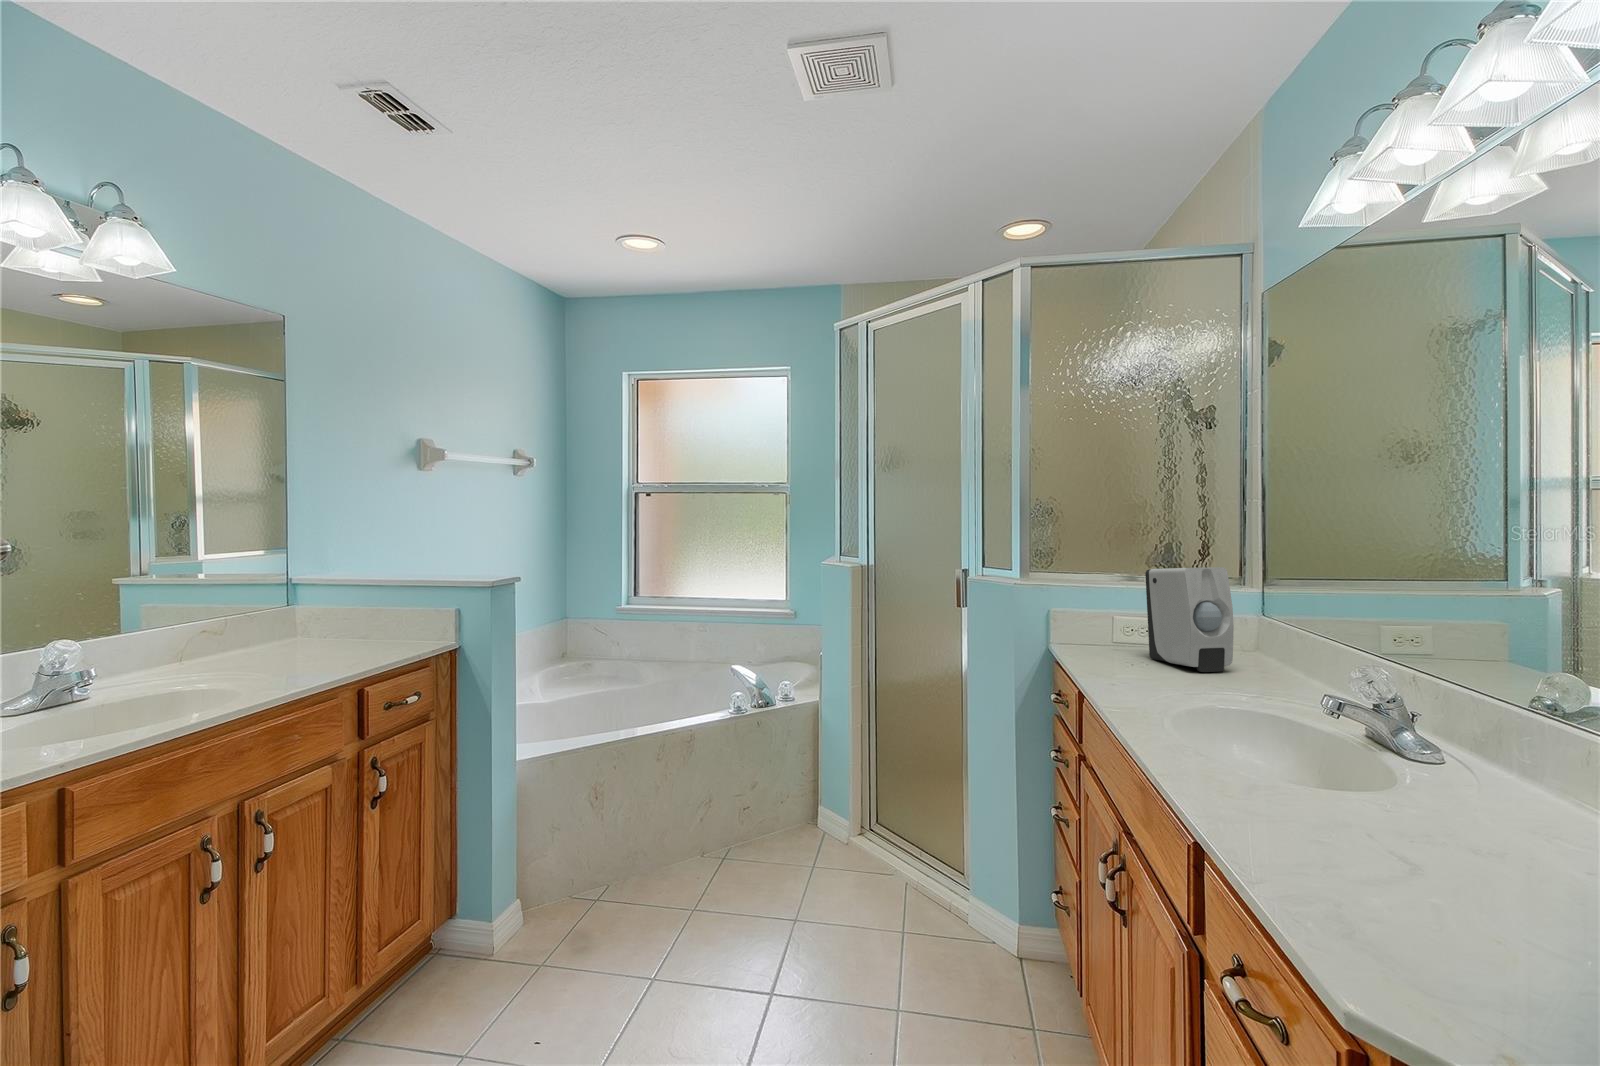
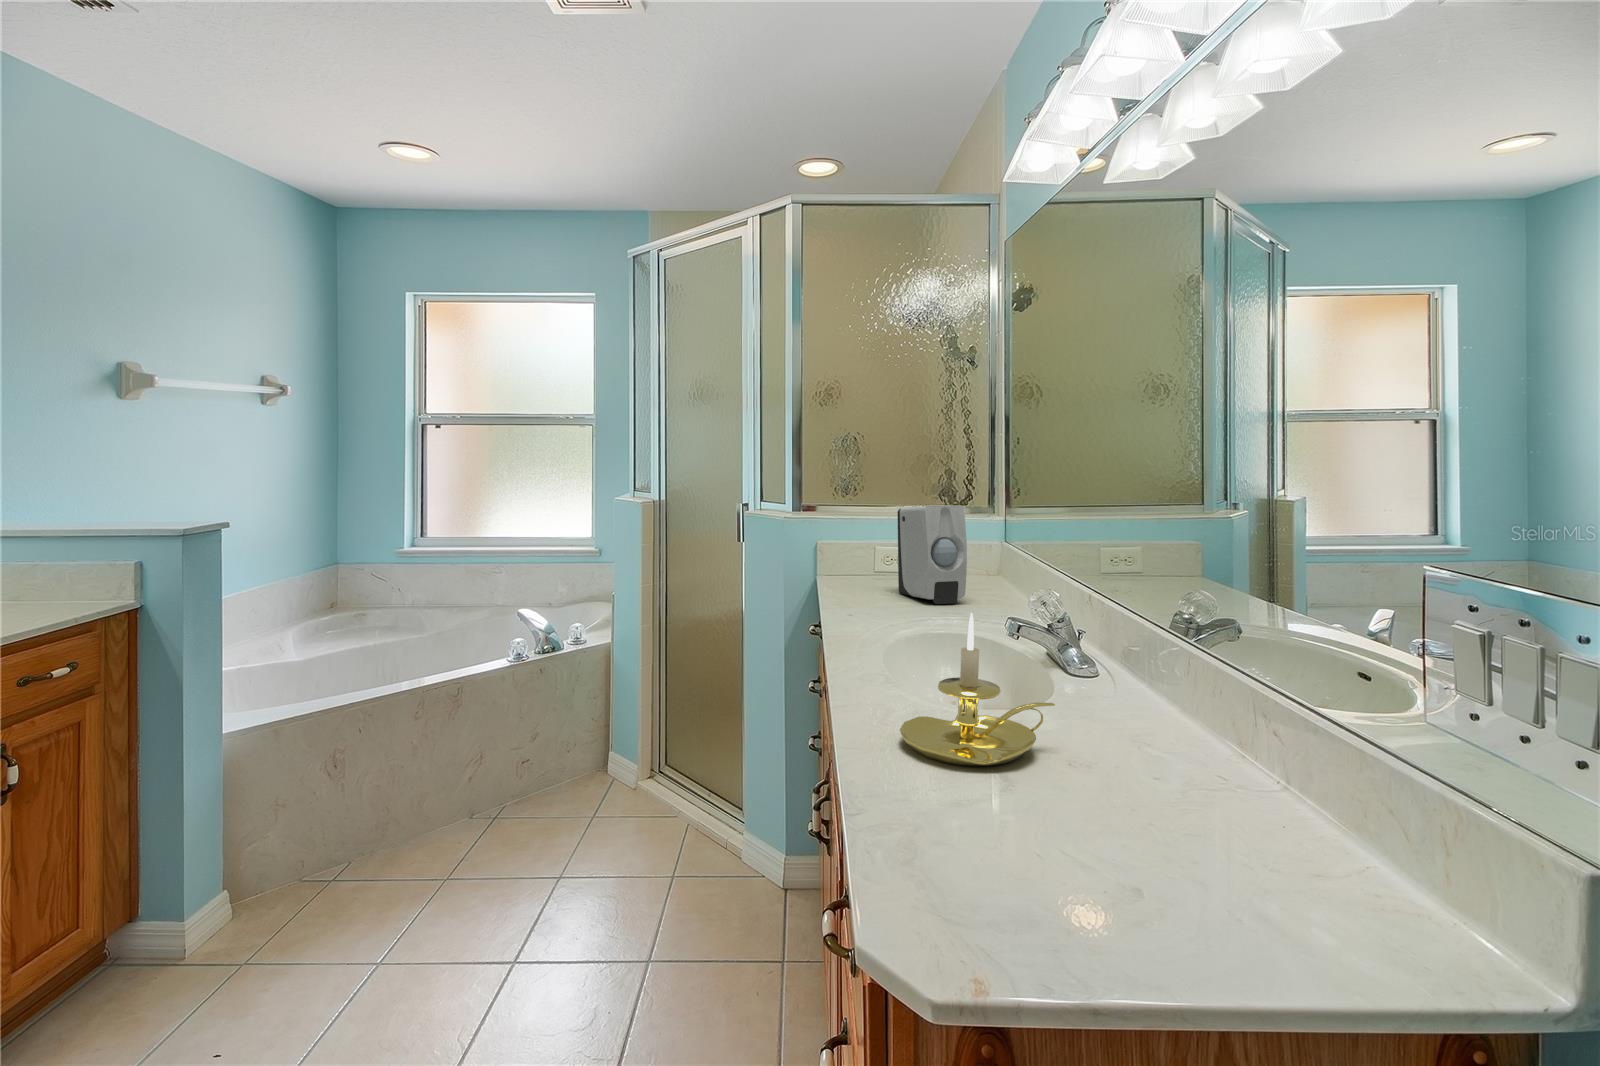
candle holder: none [1279,701,1472,874] -> present [900,613,1055,766]

